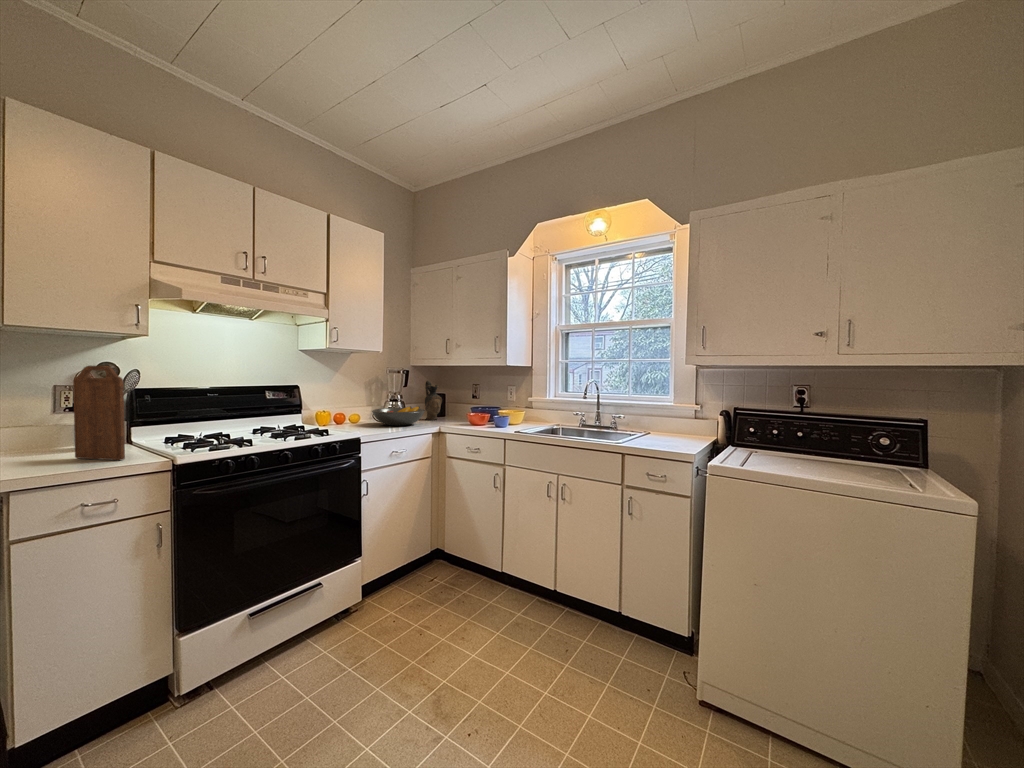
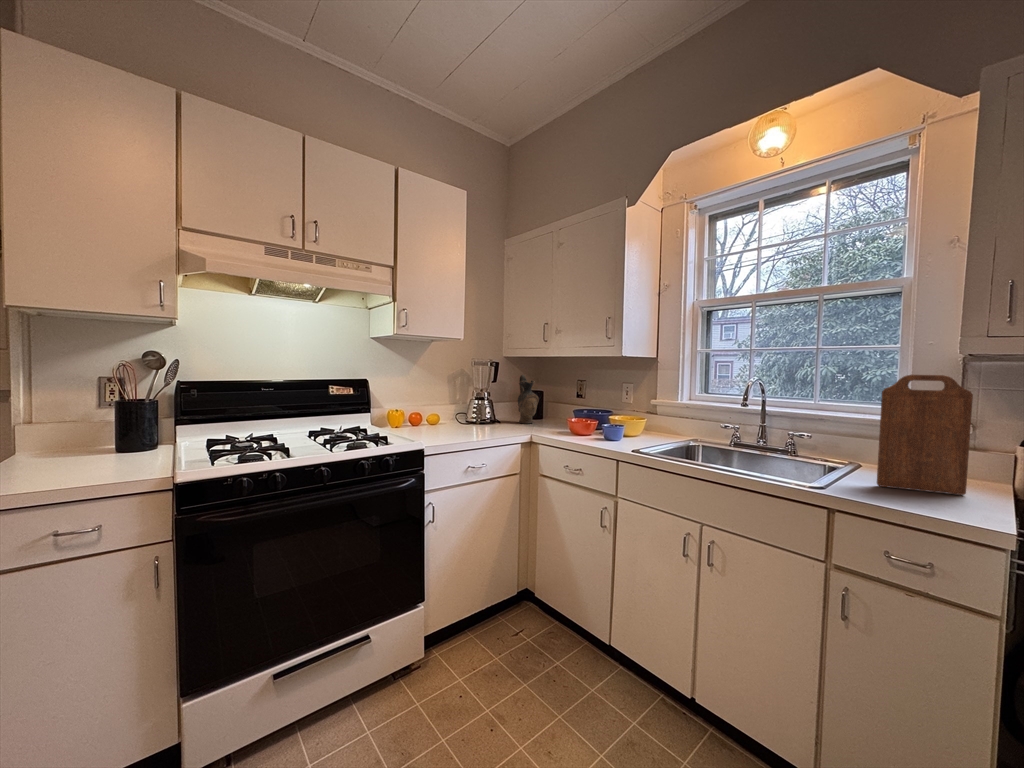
cutting board: present [73,366,125,460] -> present [877,375,973,495]
fruit bowl: present [372,406,425,426] -> none [450,407,515,431]

